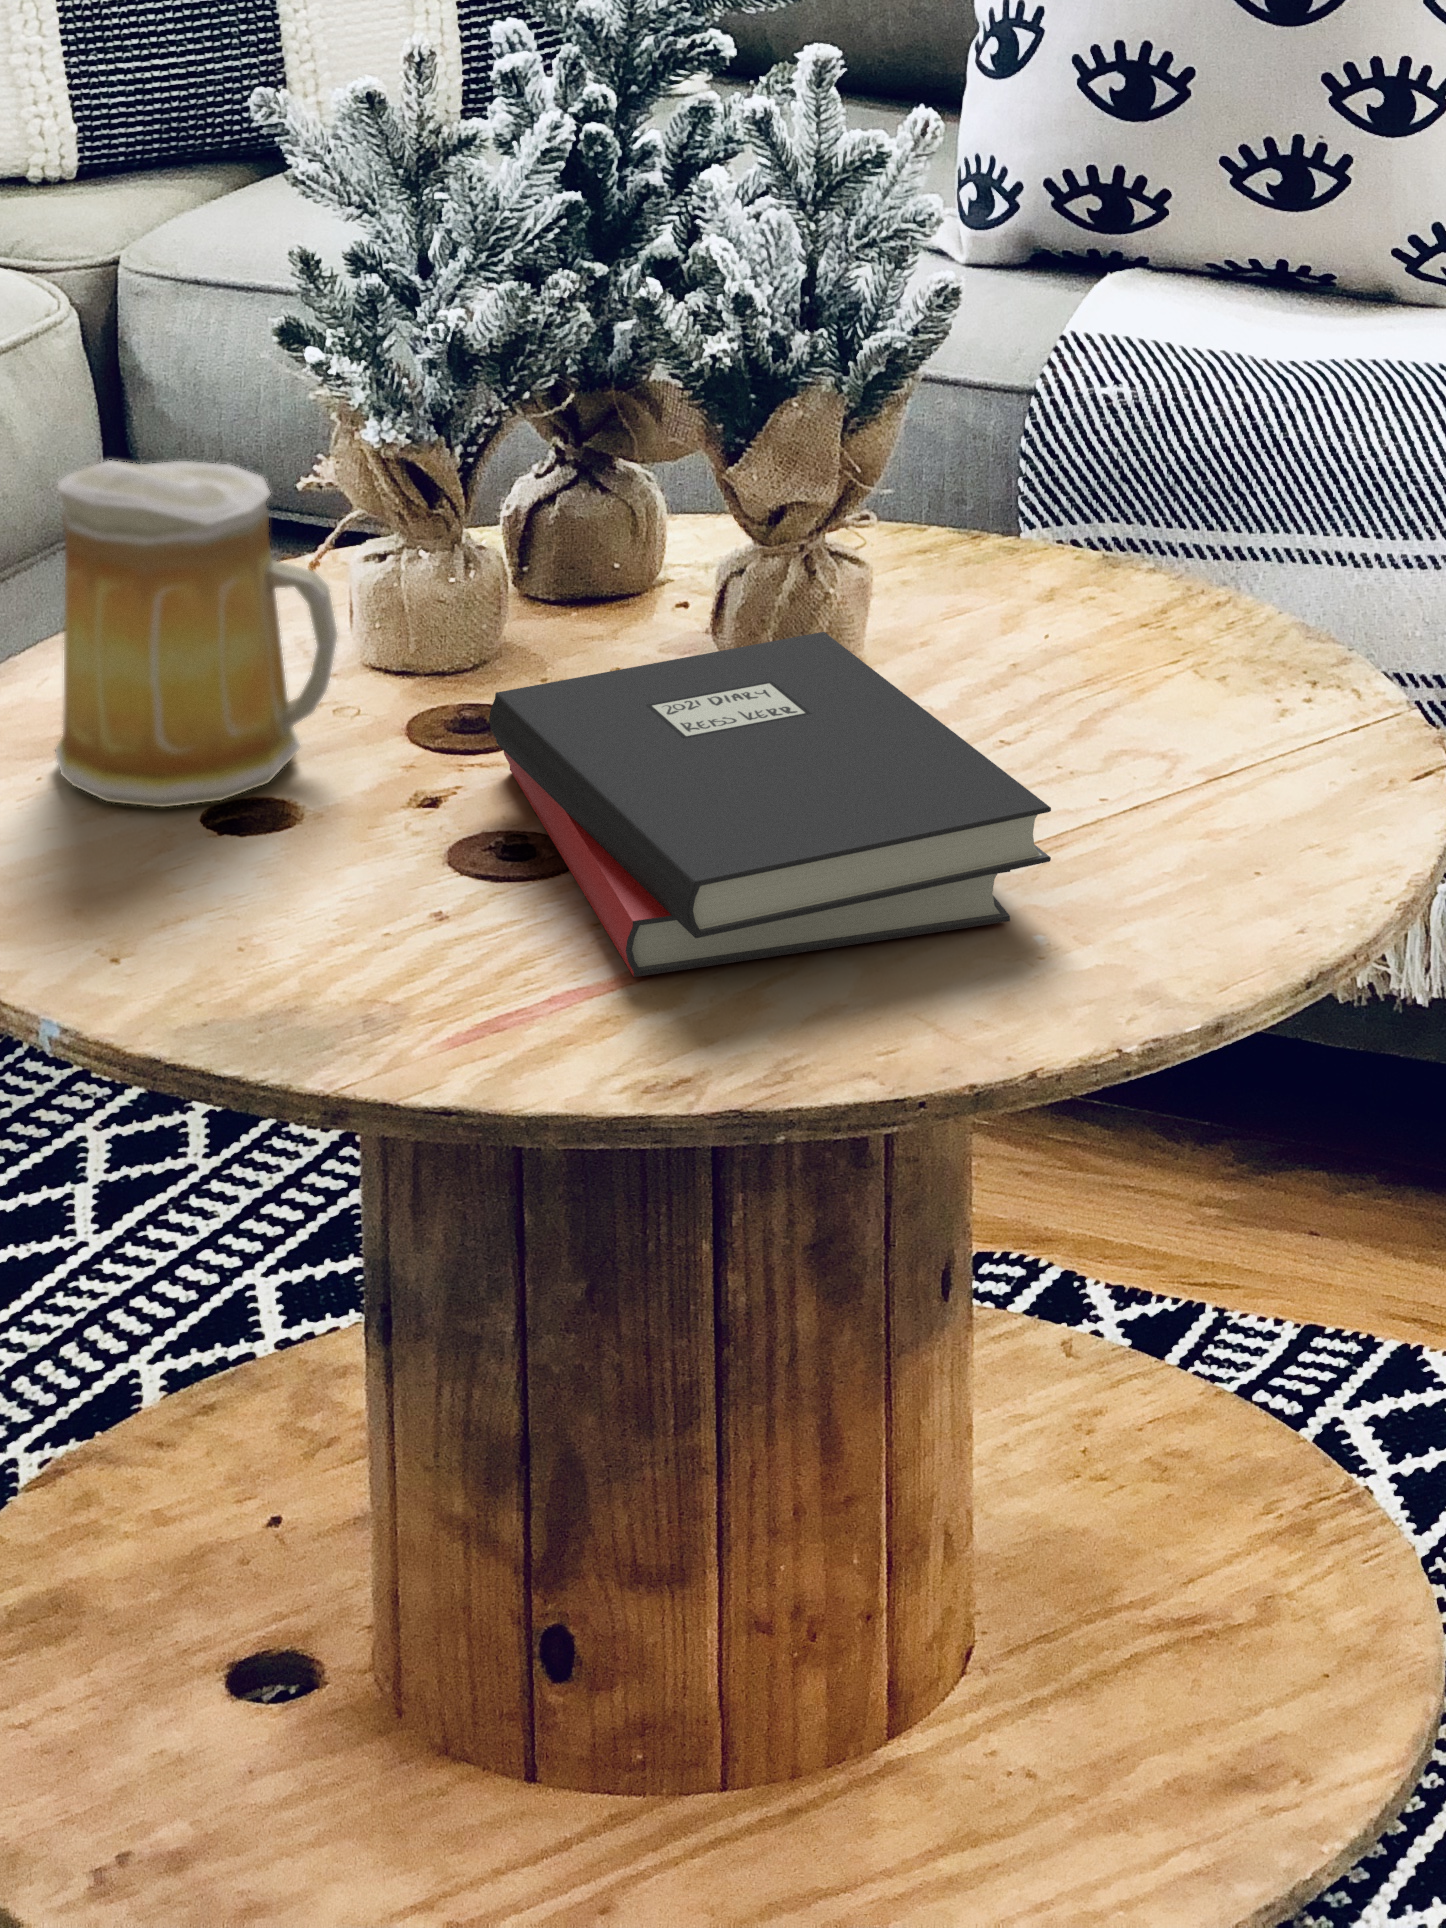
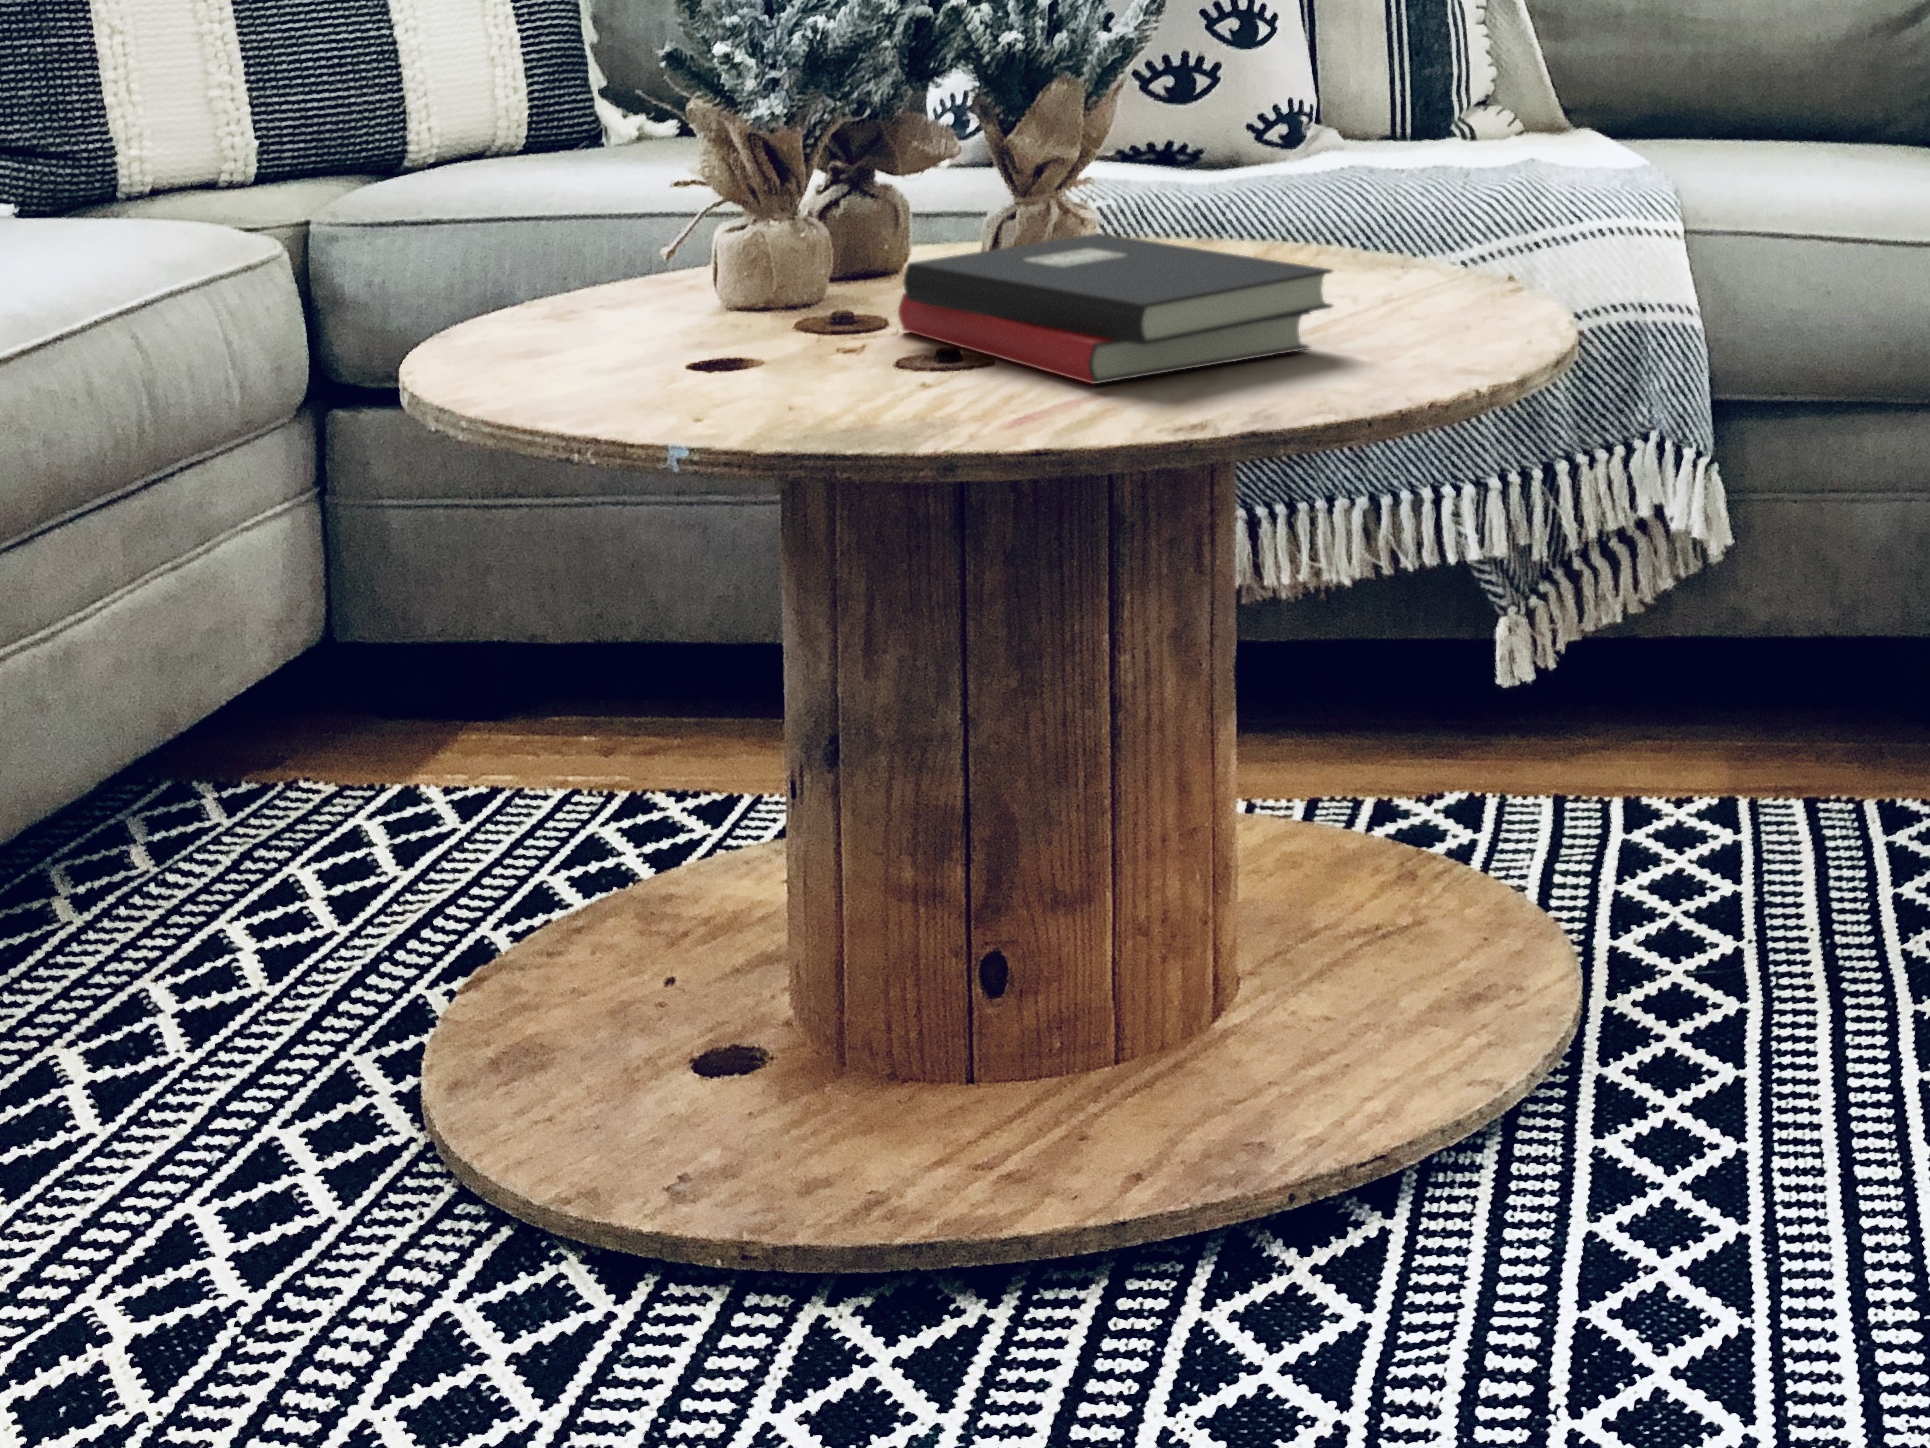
mug: present [55,461,337,807] -> none [566,116,778,360]

